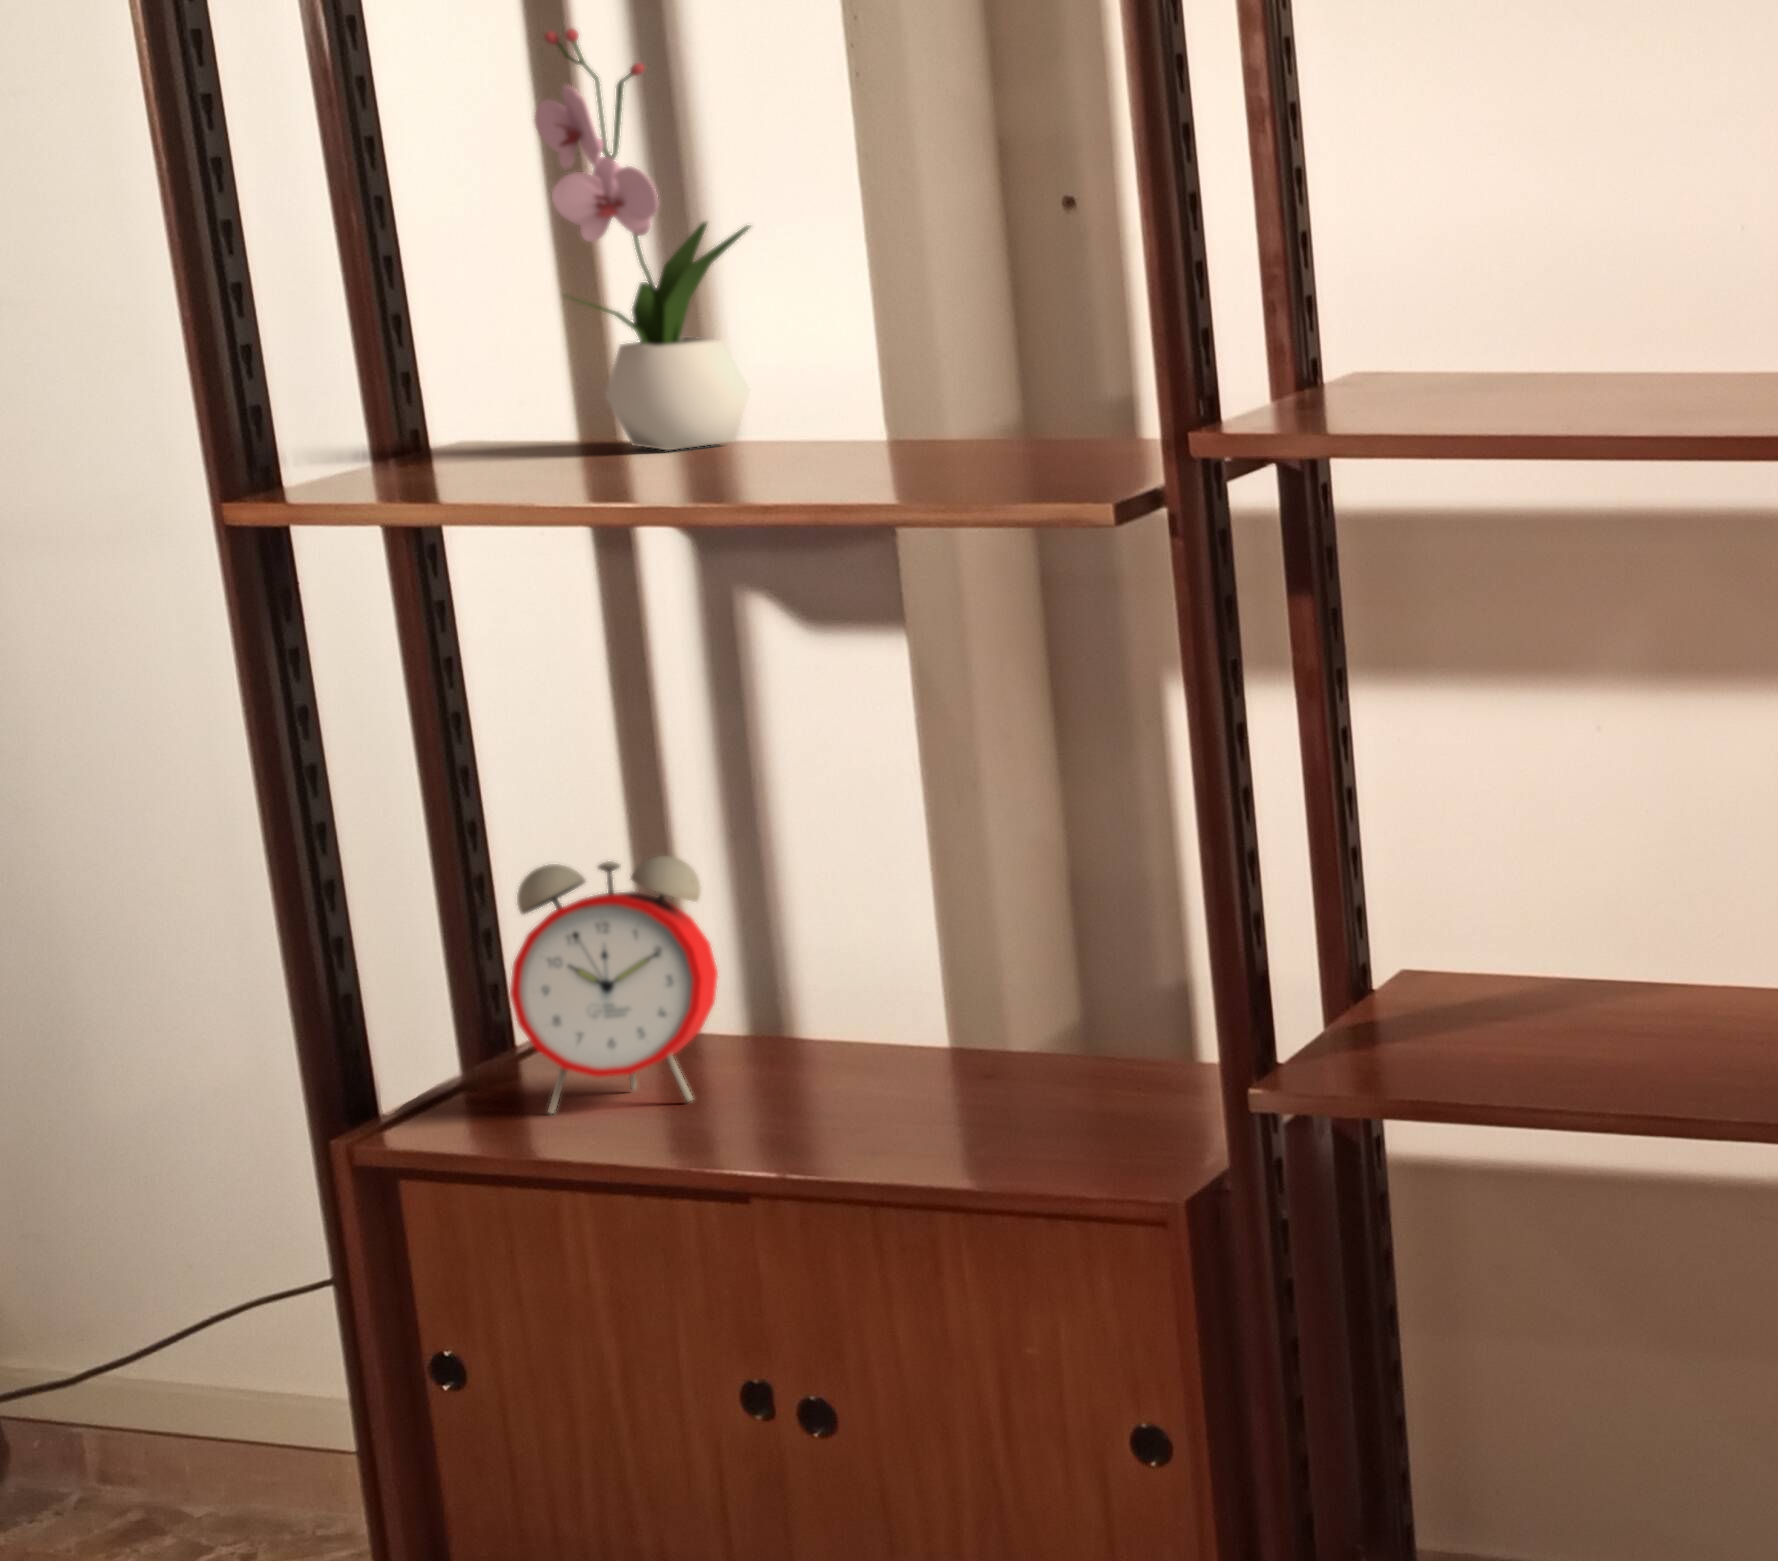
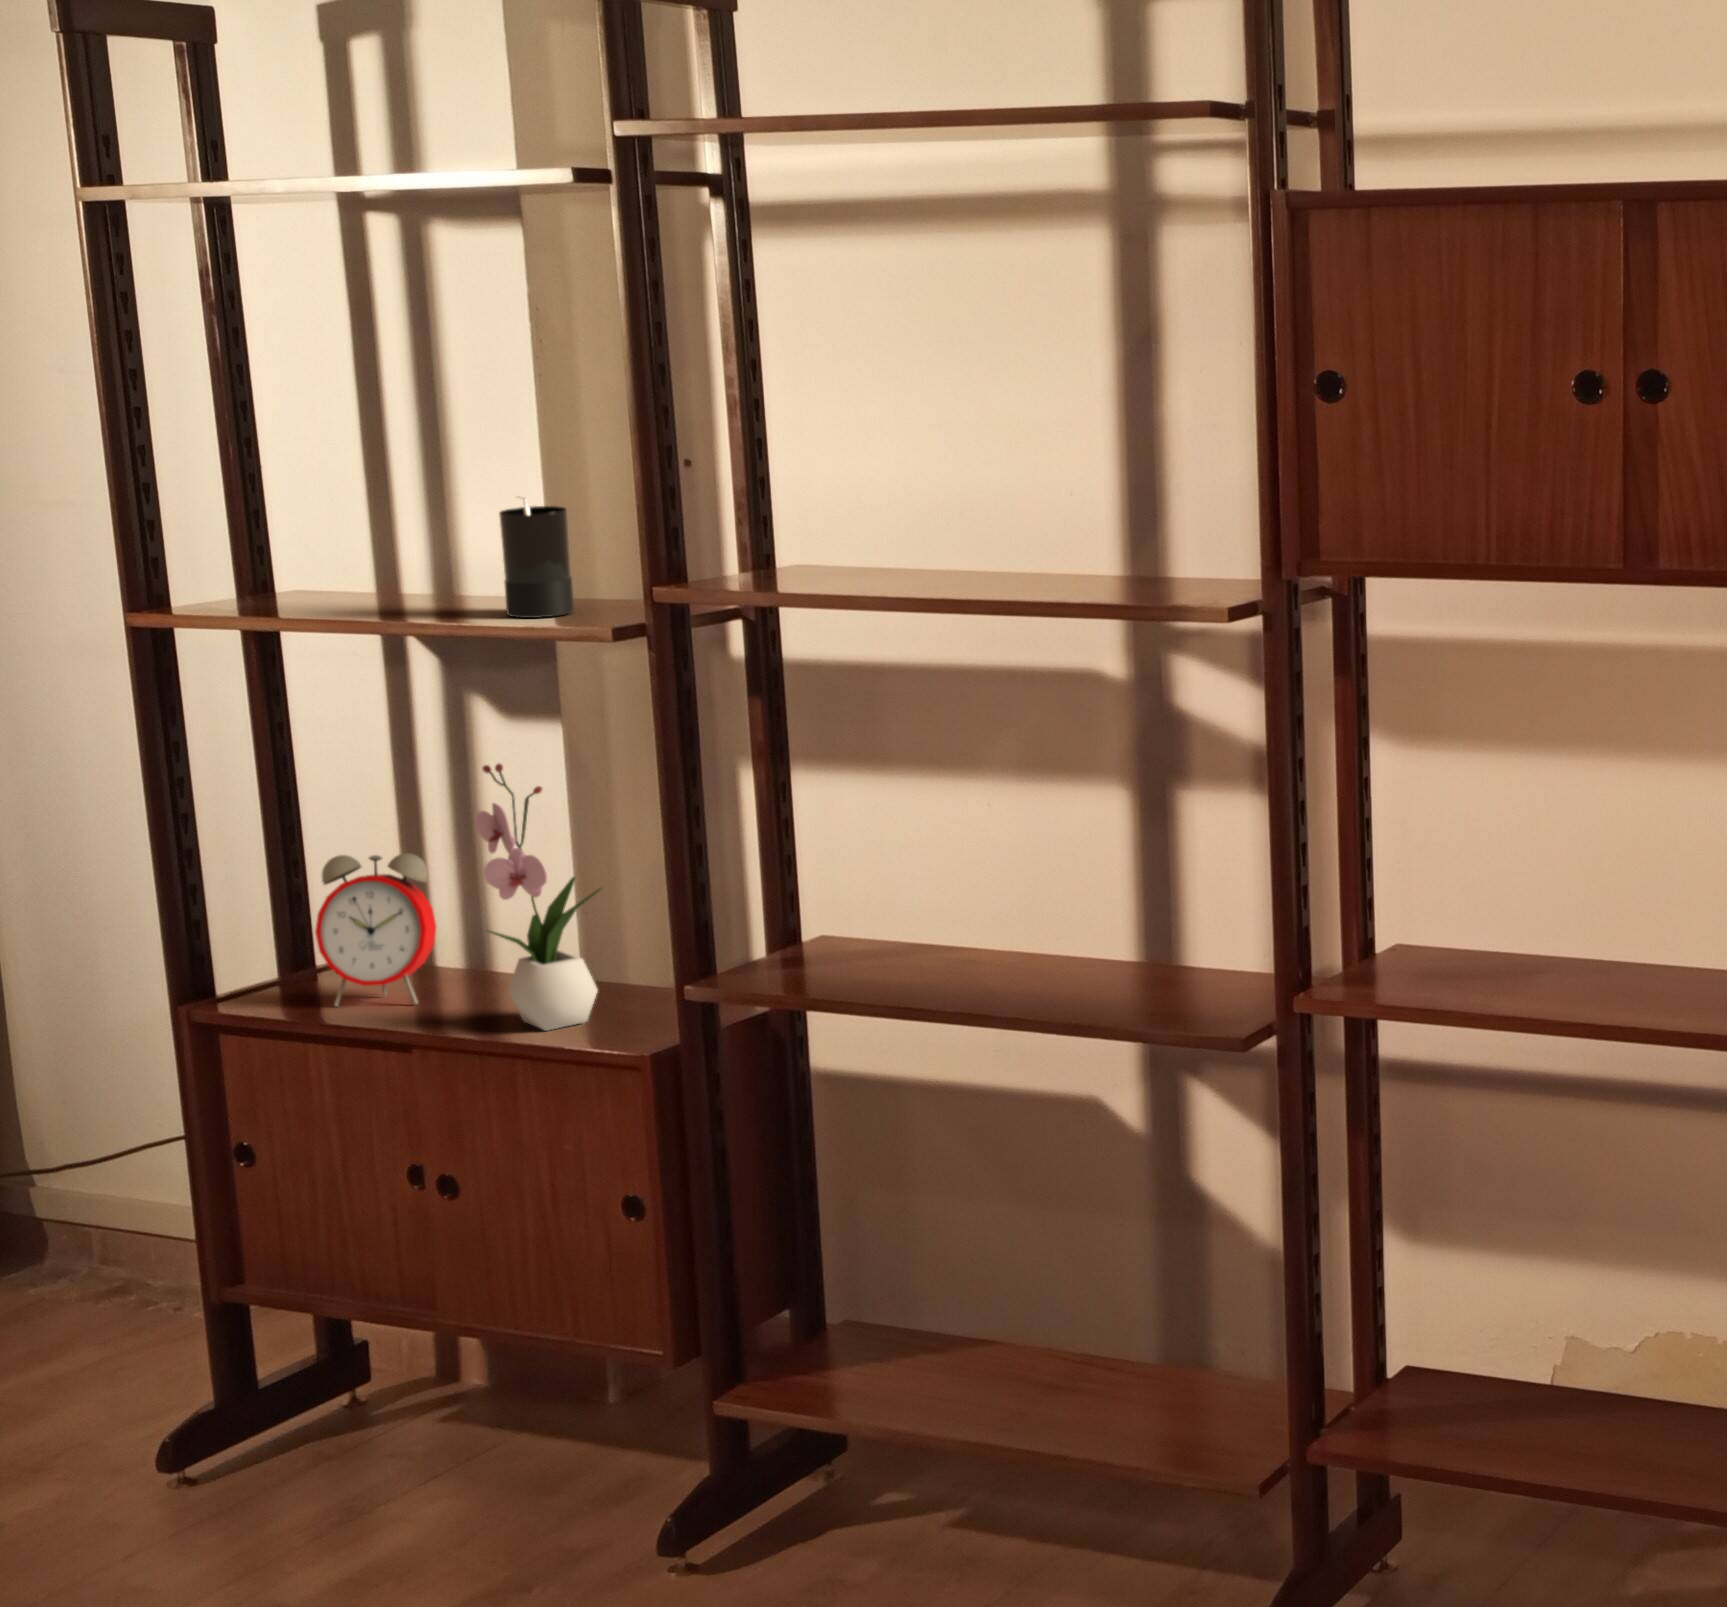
flower arrangement: present [534,29,750,450] -> present [474,764,601,1031]
candle: none [802,267,934,462] -> present [499,496,574,618]

